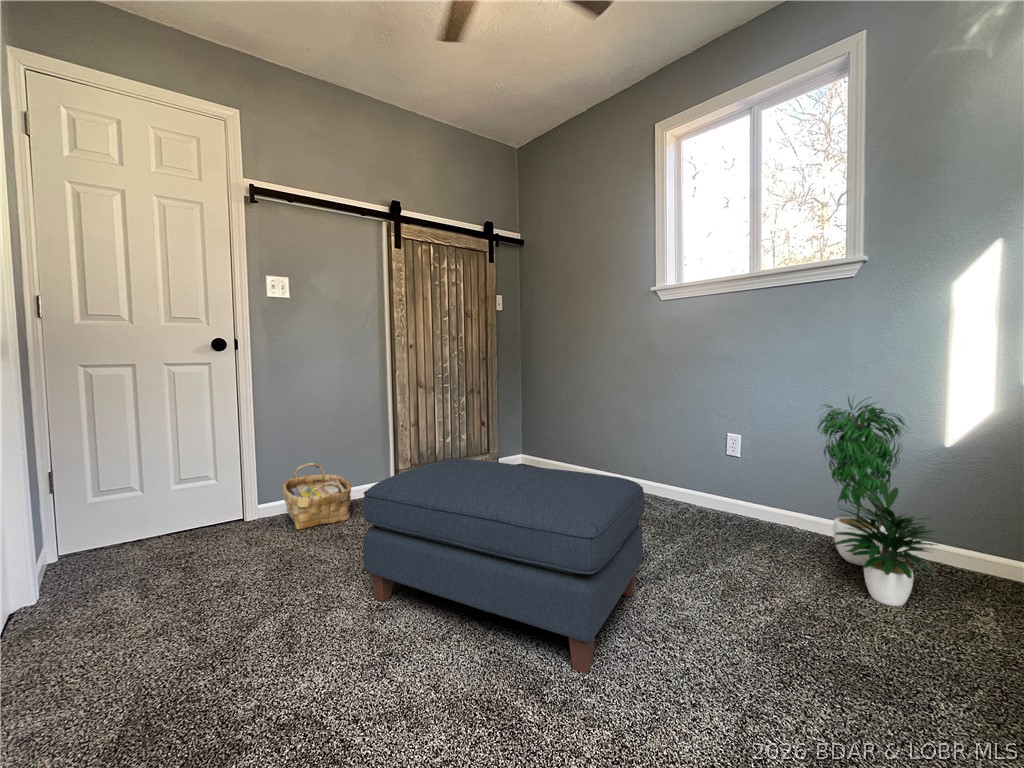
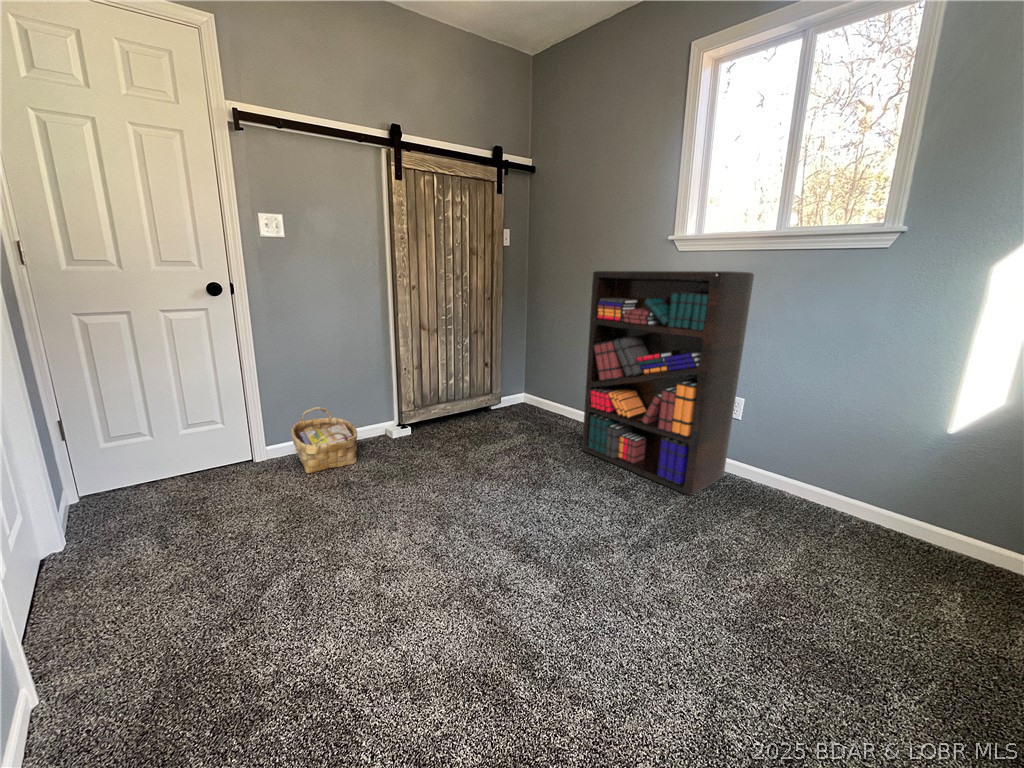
bookshelf: none [583,306,735,535] -> present [582,270,754,495]
potted plant: present [818,397,937,606] -> none [818,375,930,586]
ottoman: present [363,459,645,674] -> none [367,422,642,649]

